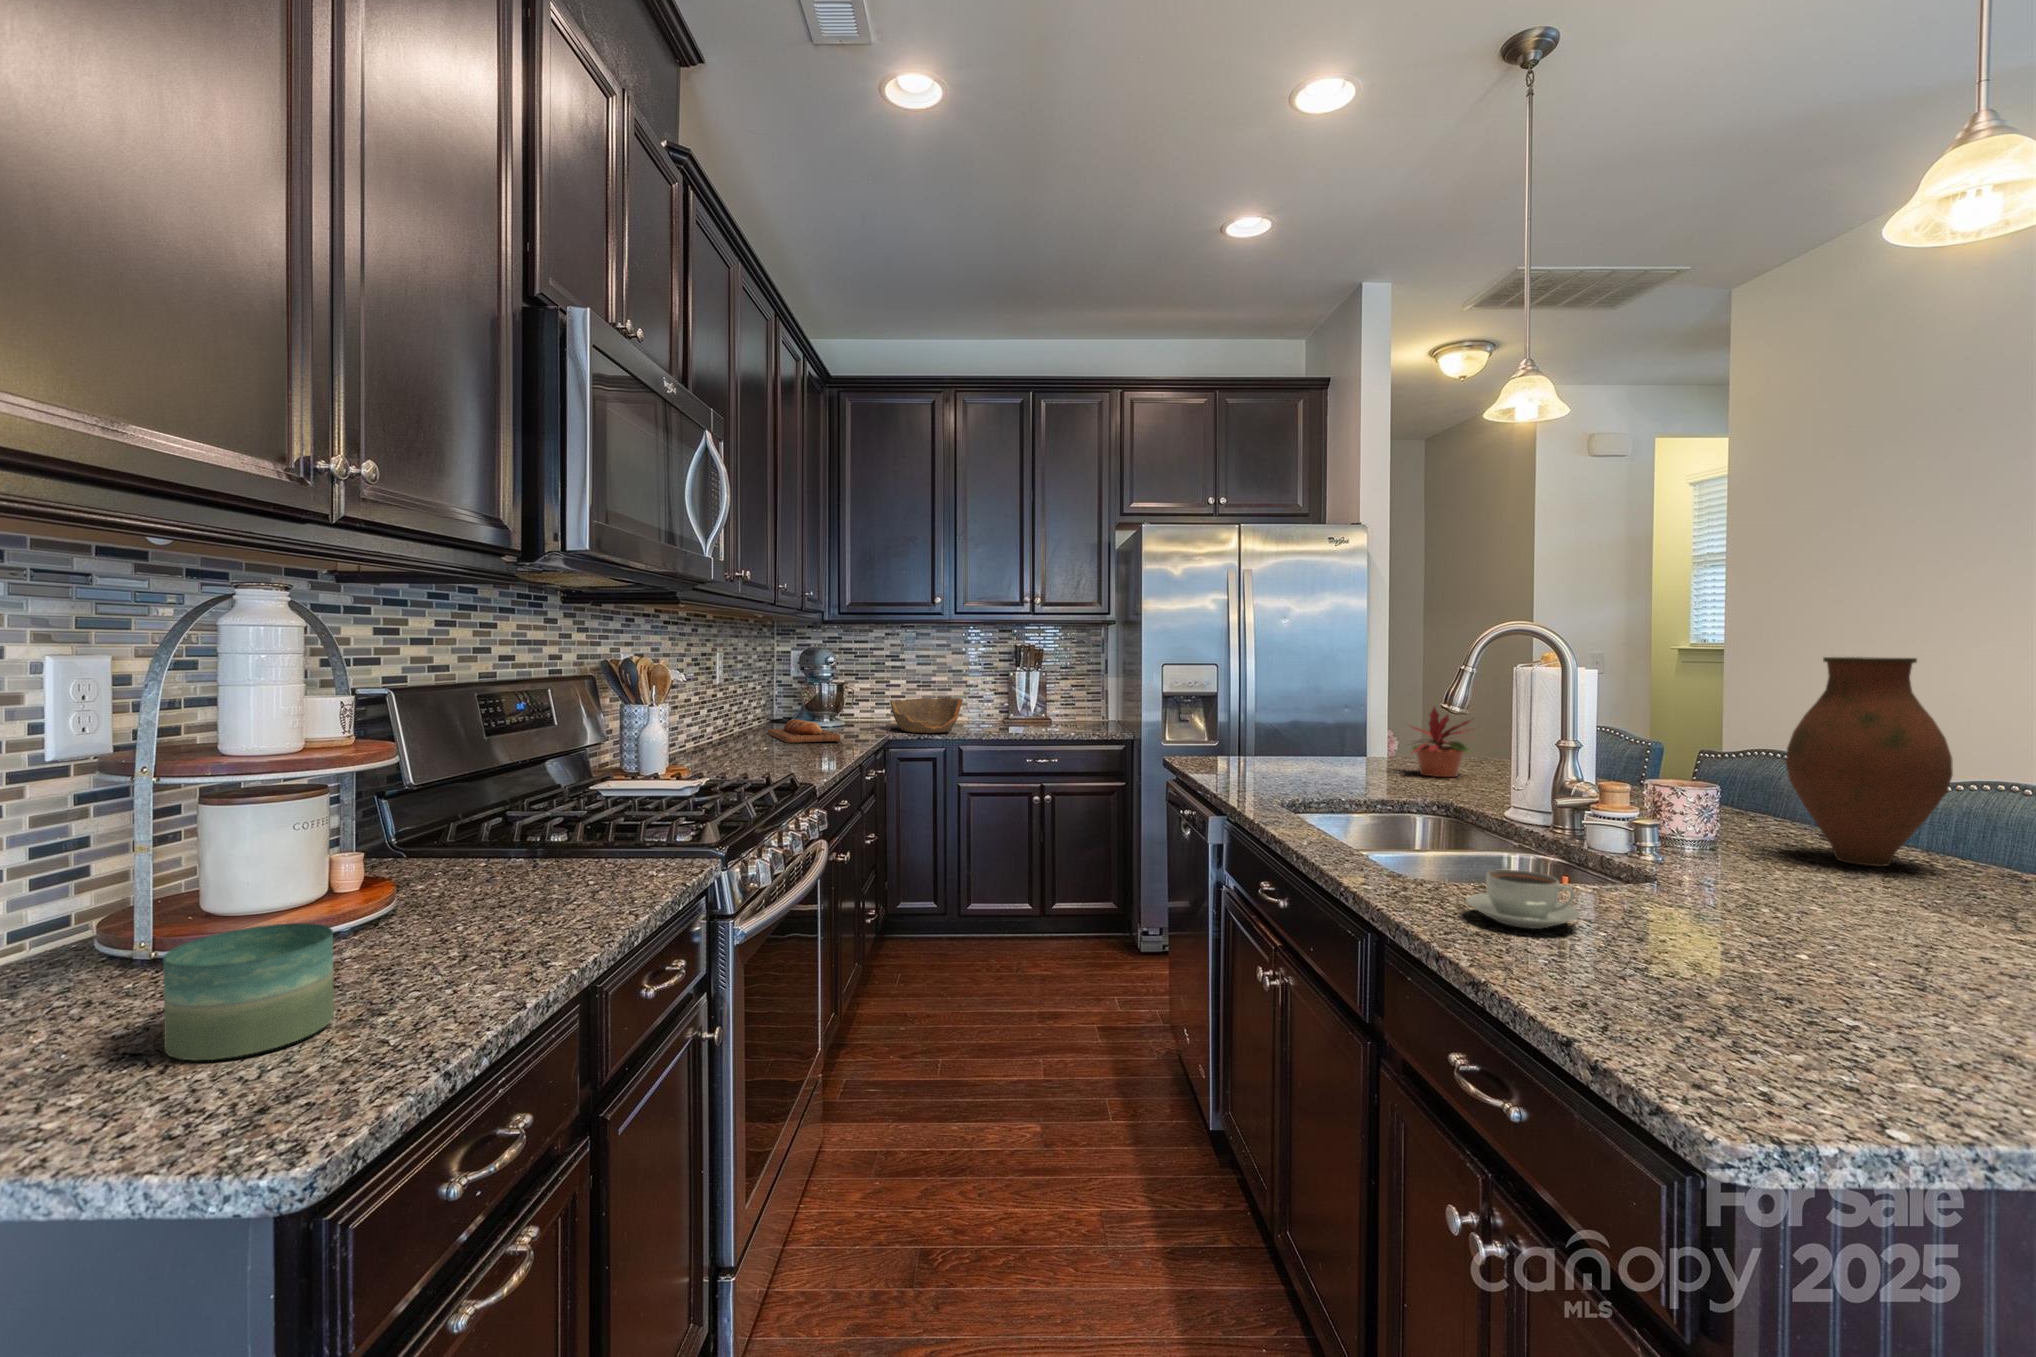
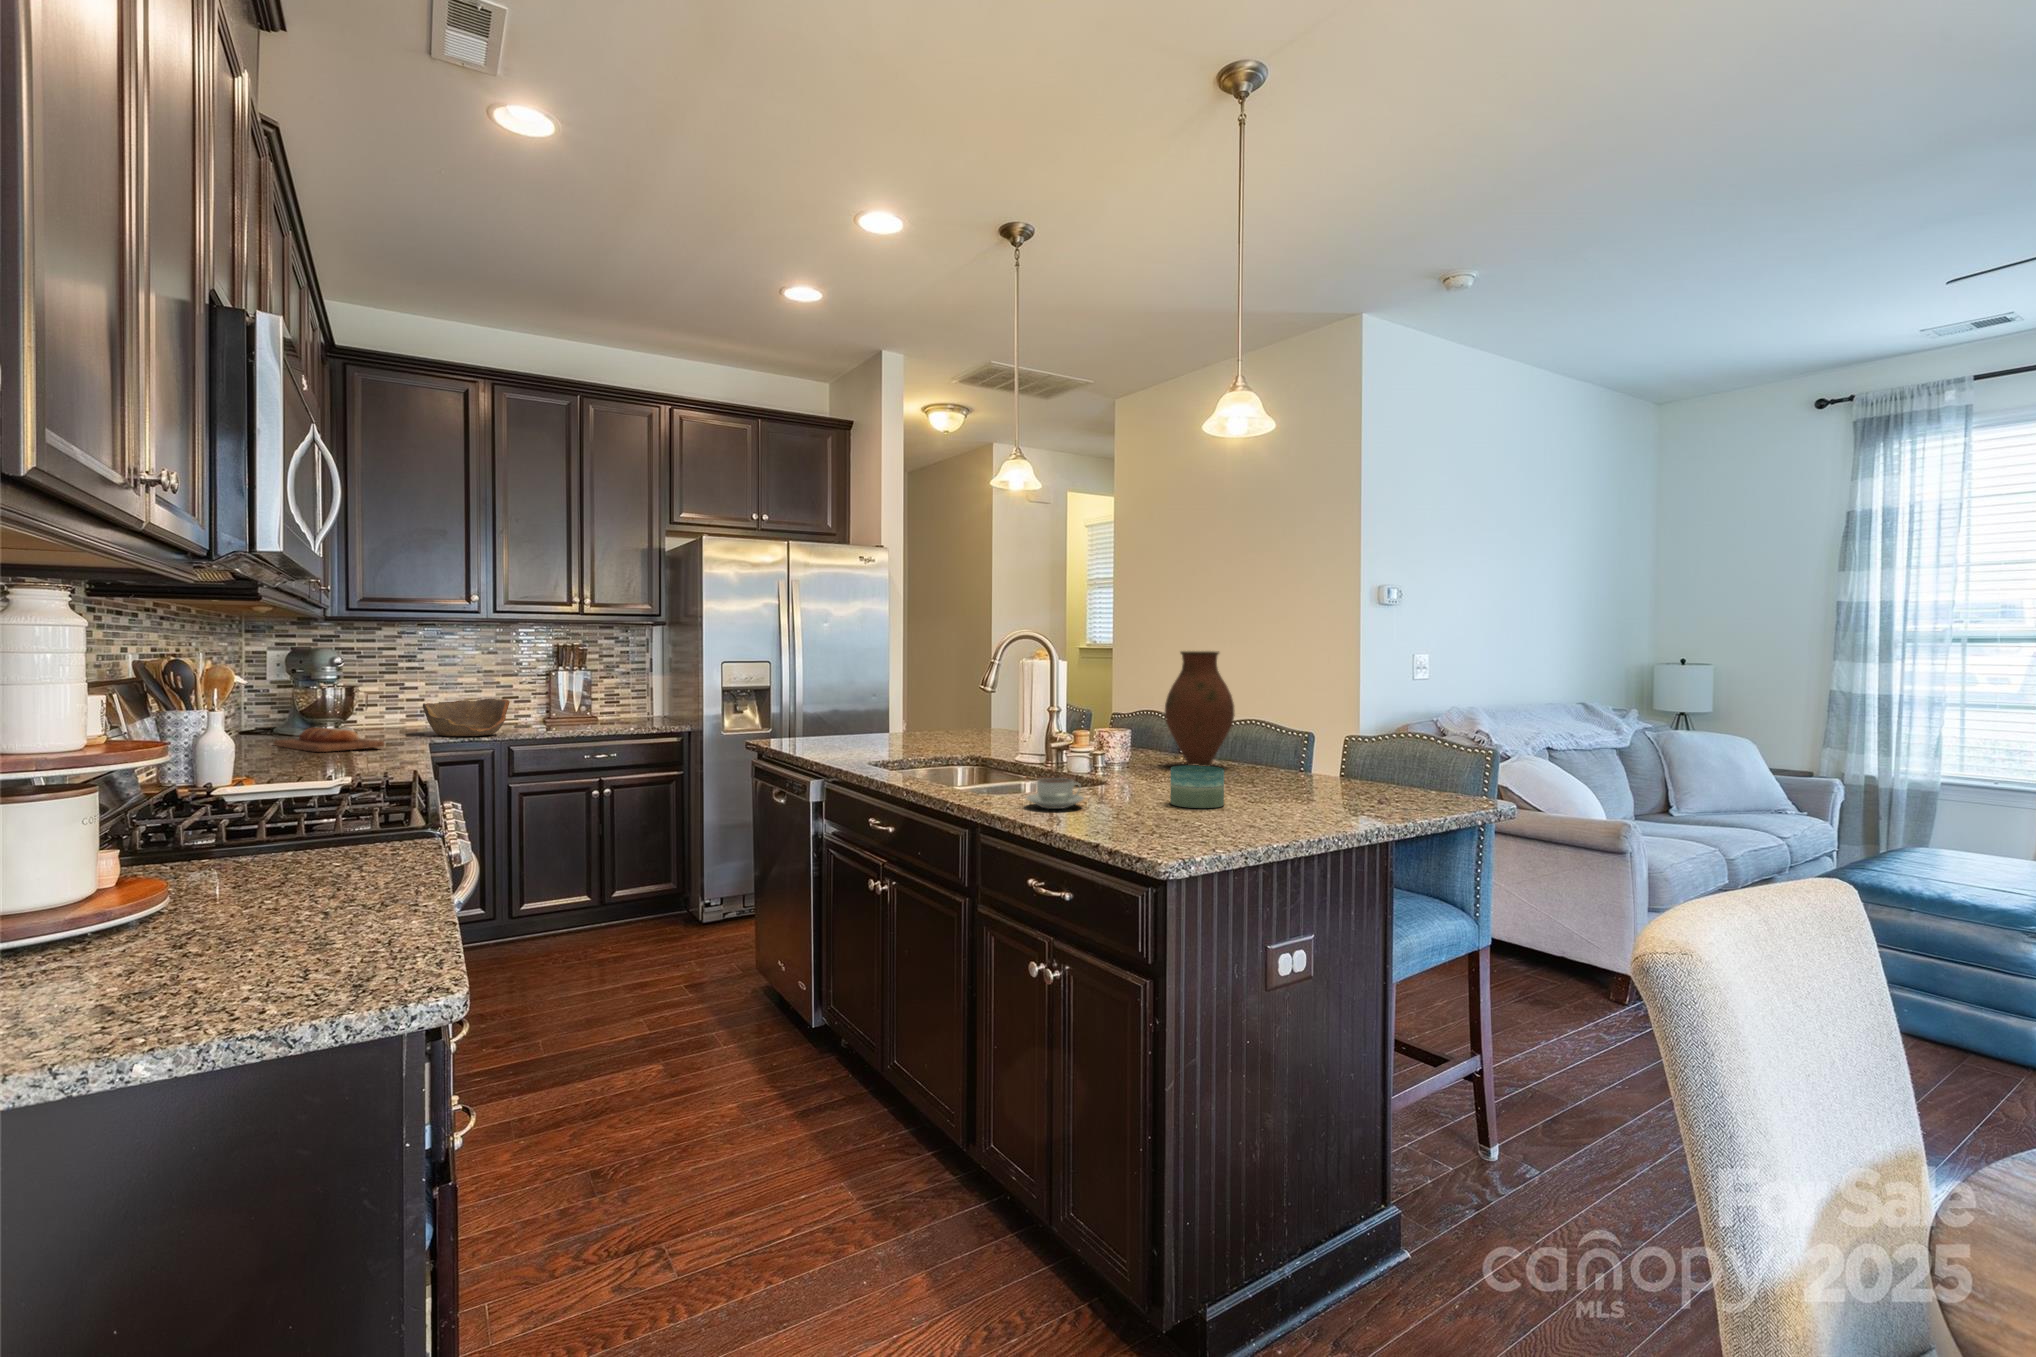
potted plant: present [1411,707,1470,777] -> none [933,689,989,742]
candle: present [163,923,334,1060] -> present [1170,765,1224,808]

